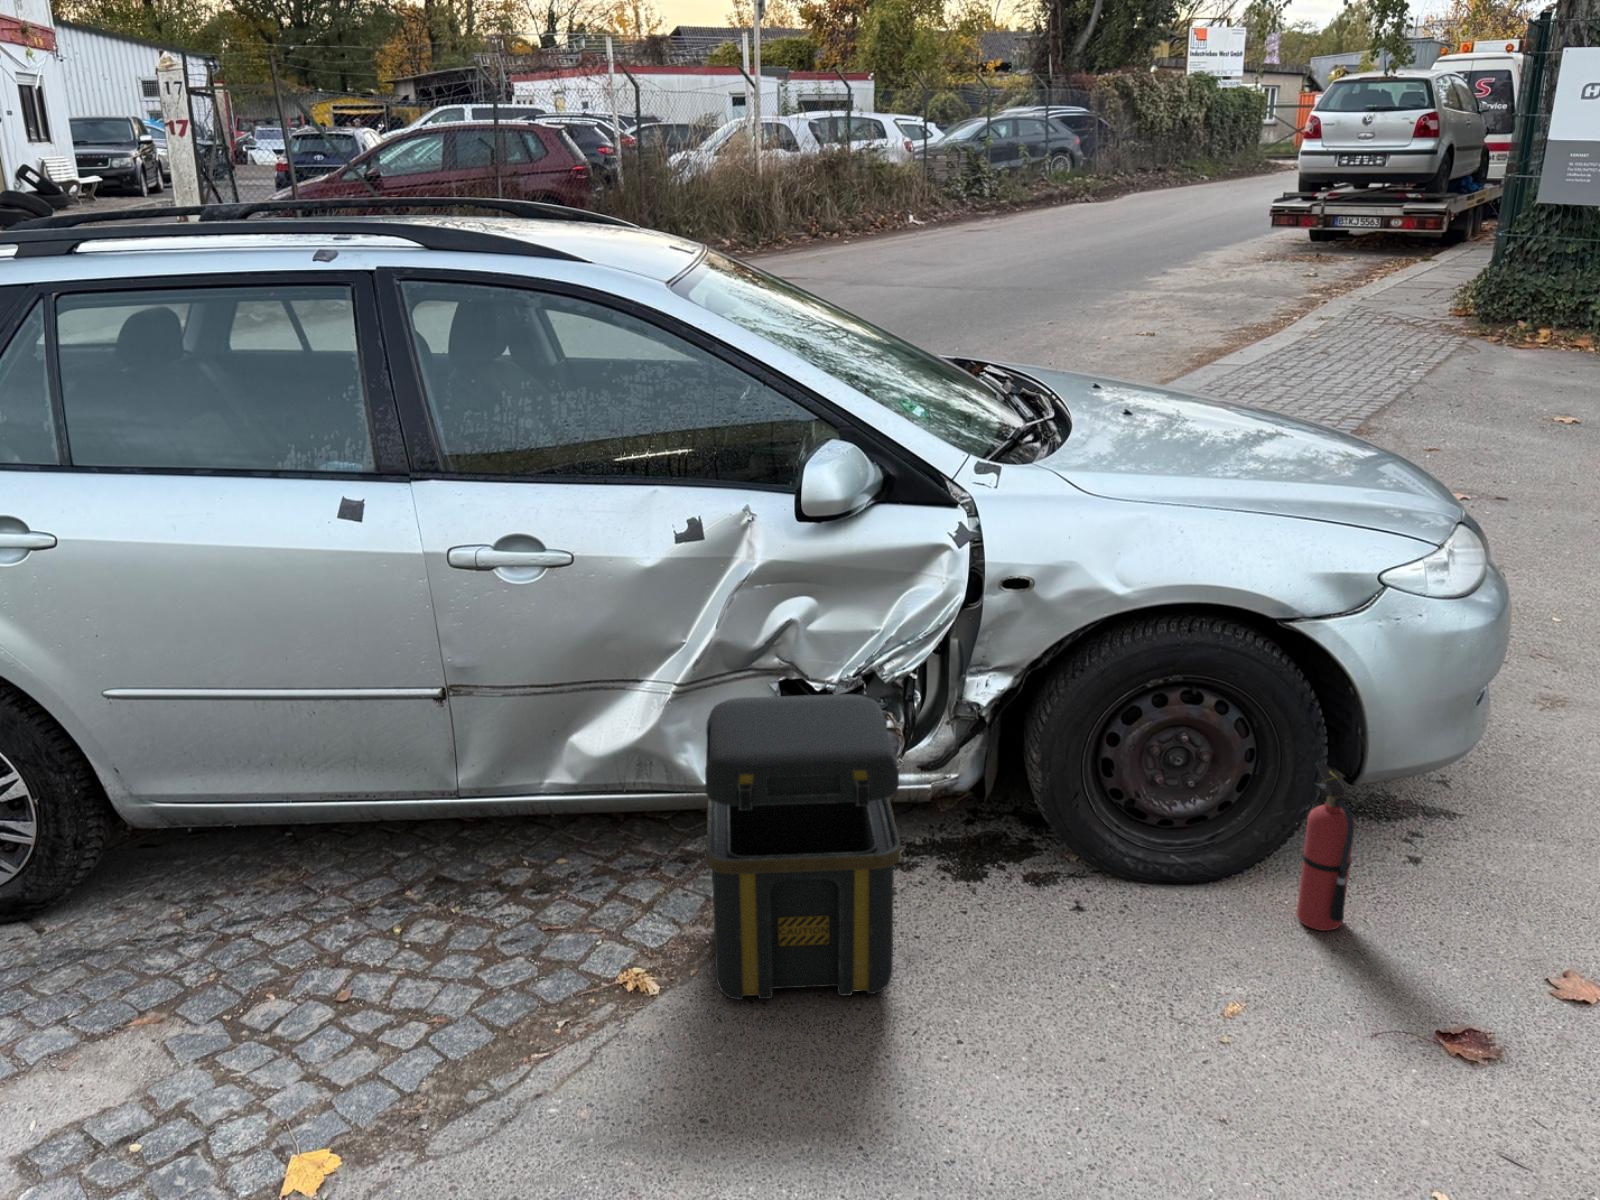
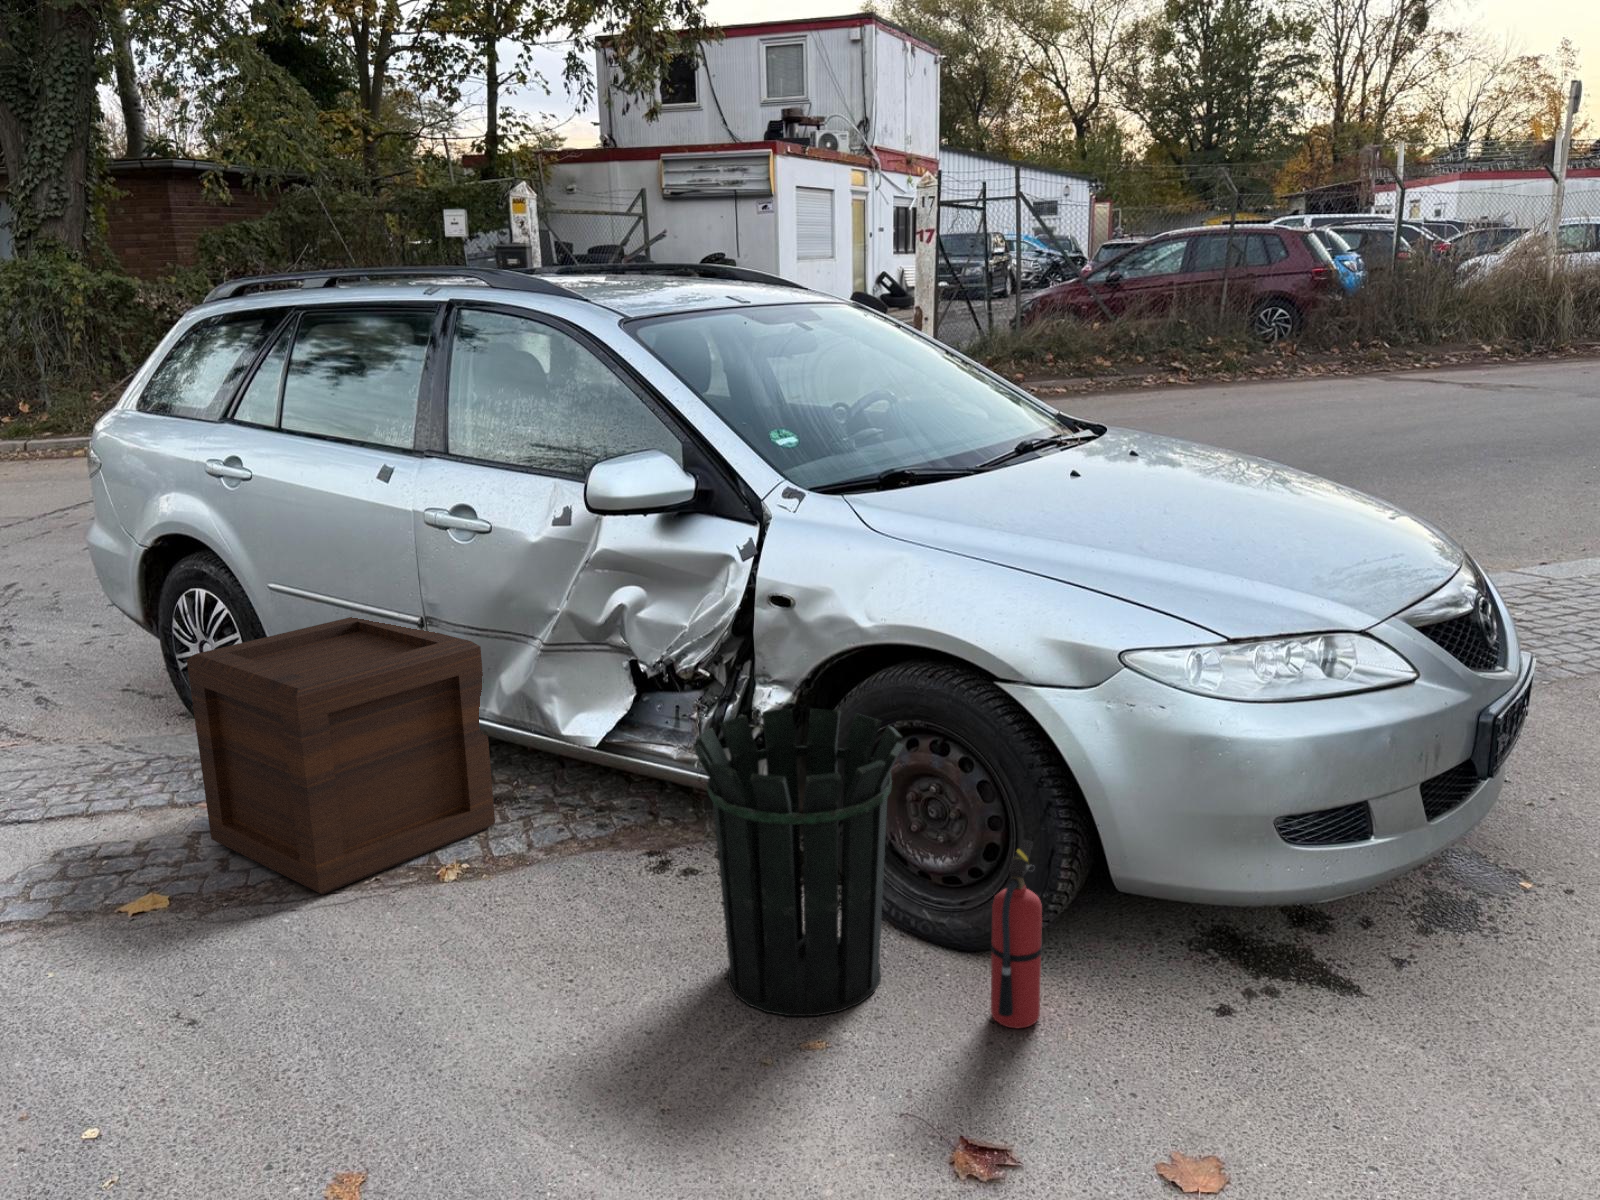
waste bin: none [1034,683,1253,995] -> present [694,709,903,1016]
toolbox: present [705,694,900,1000] -> none [459,662,674,933]
wooden crate: none [216,699,586,1063] -> present [187,617,495,895]

